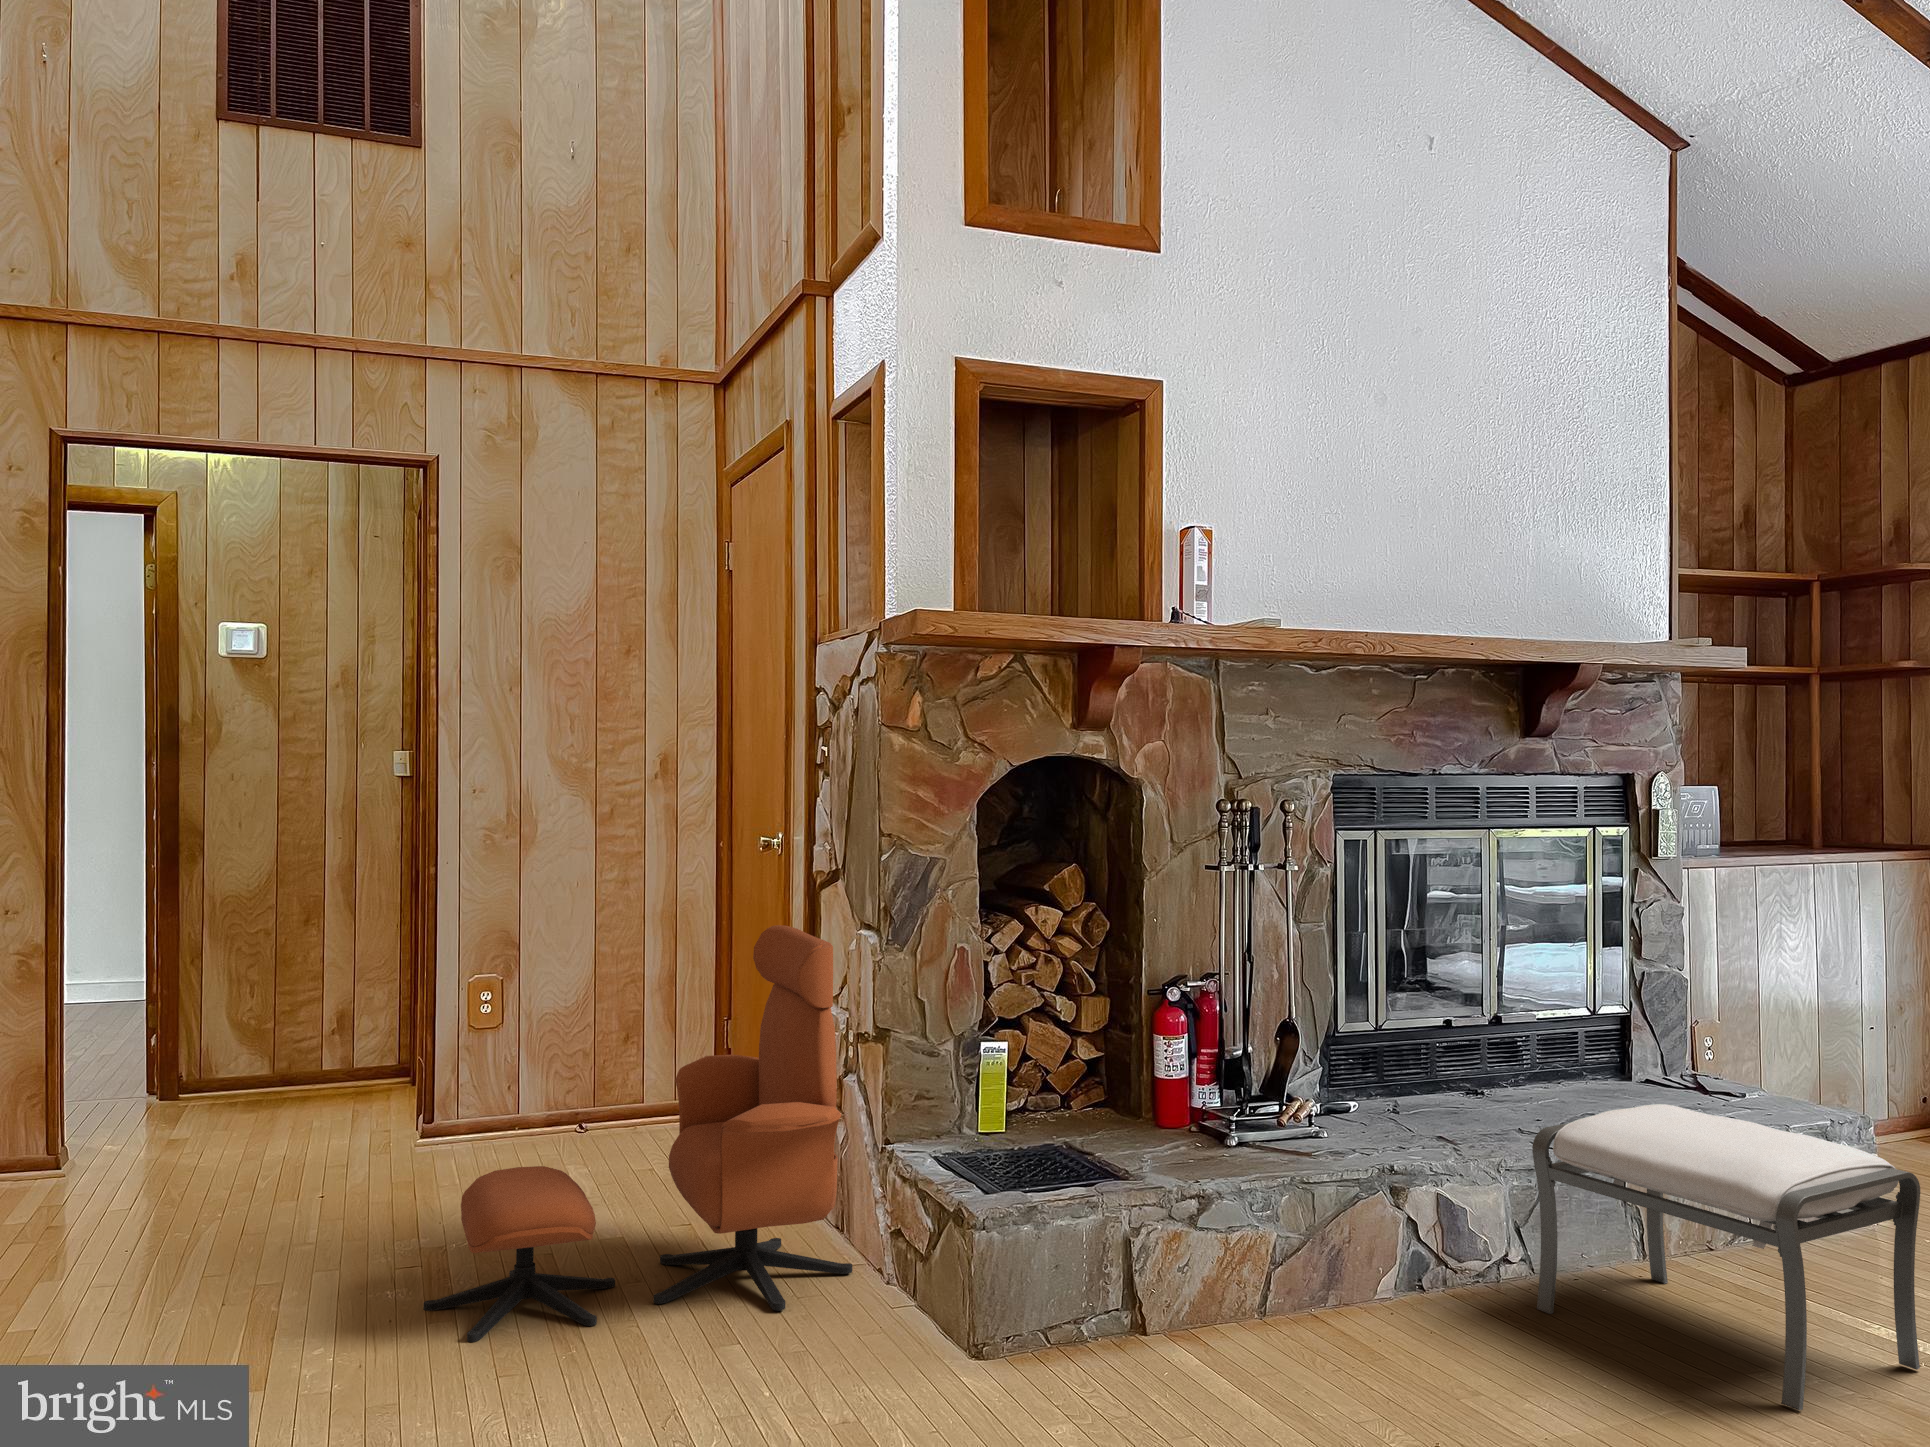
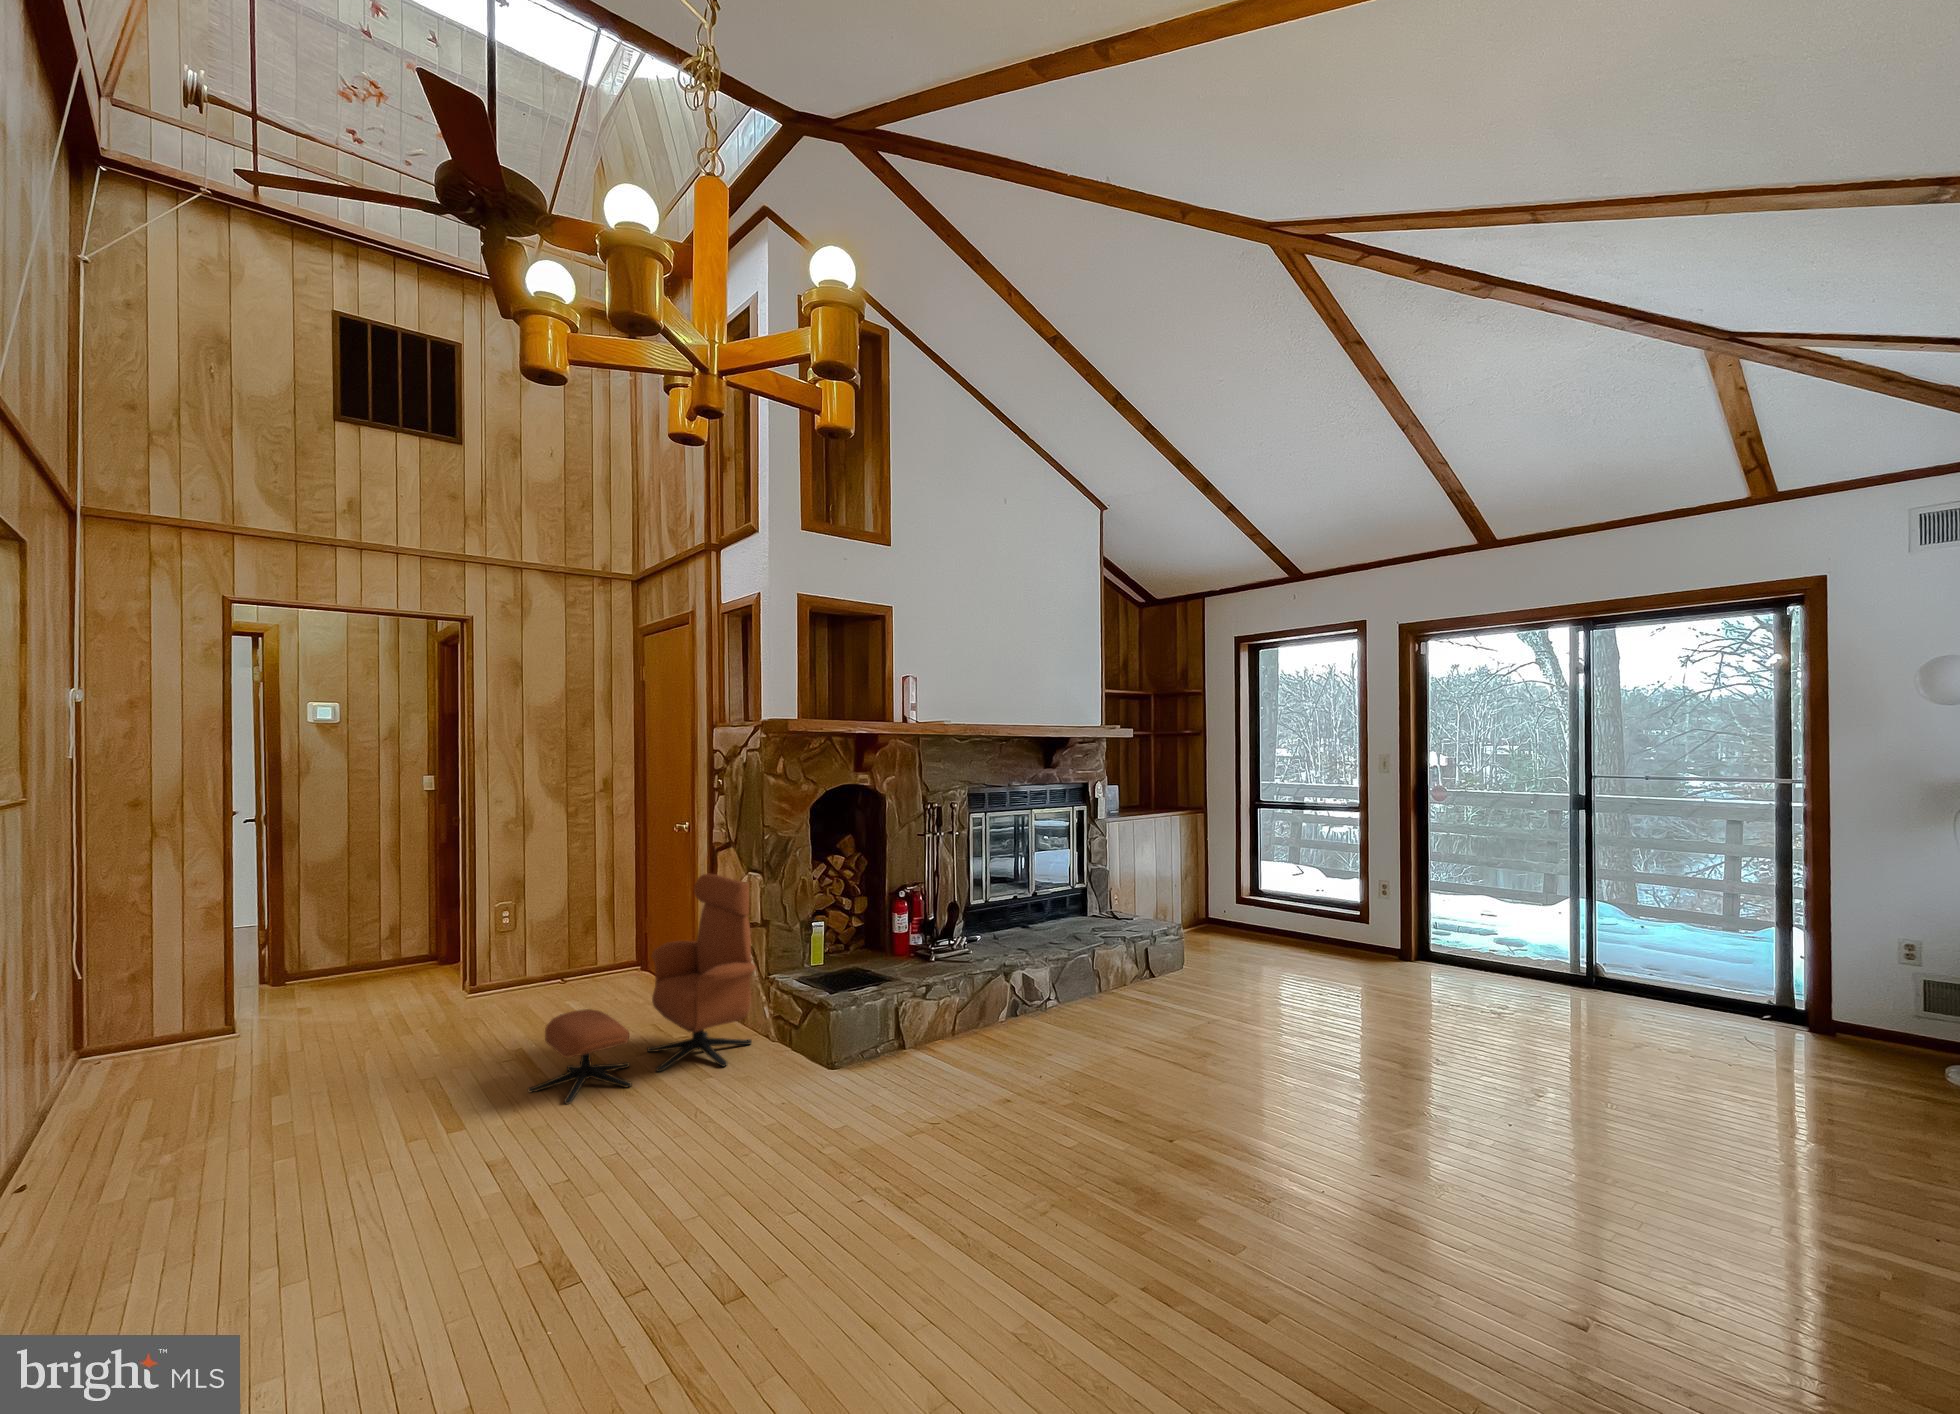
ottoman: present [1532,1104,1920,1410] -> none [1063,926,1212,1047]

